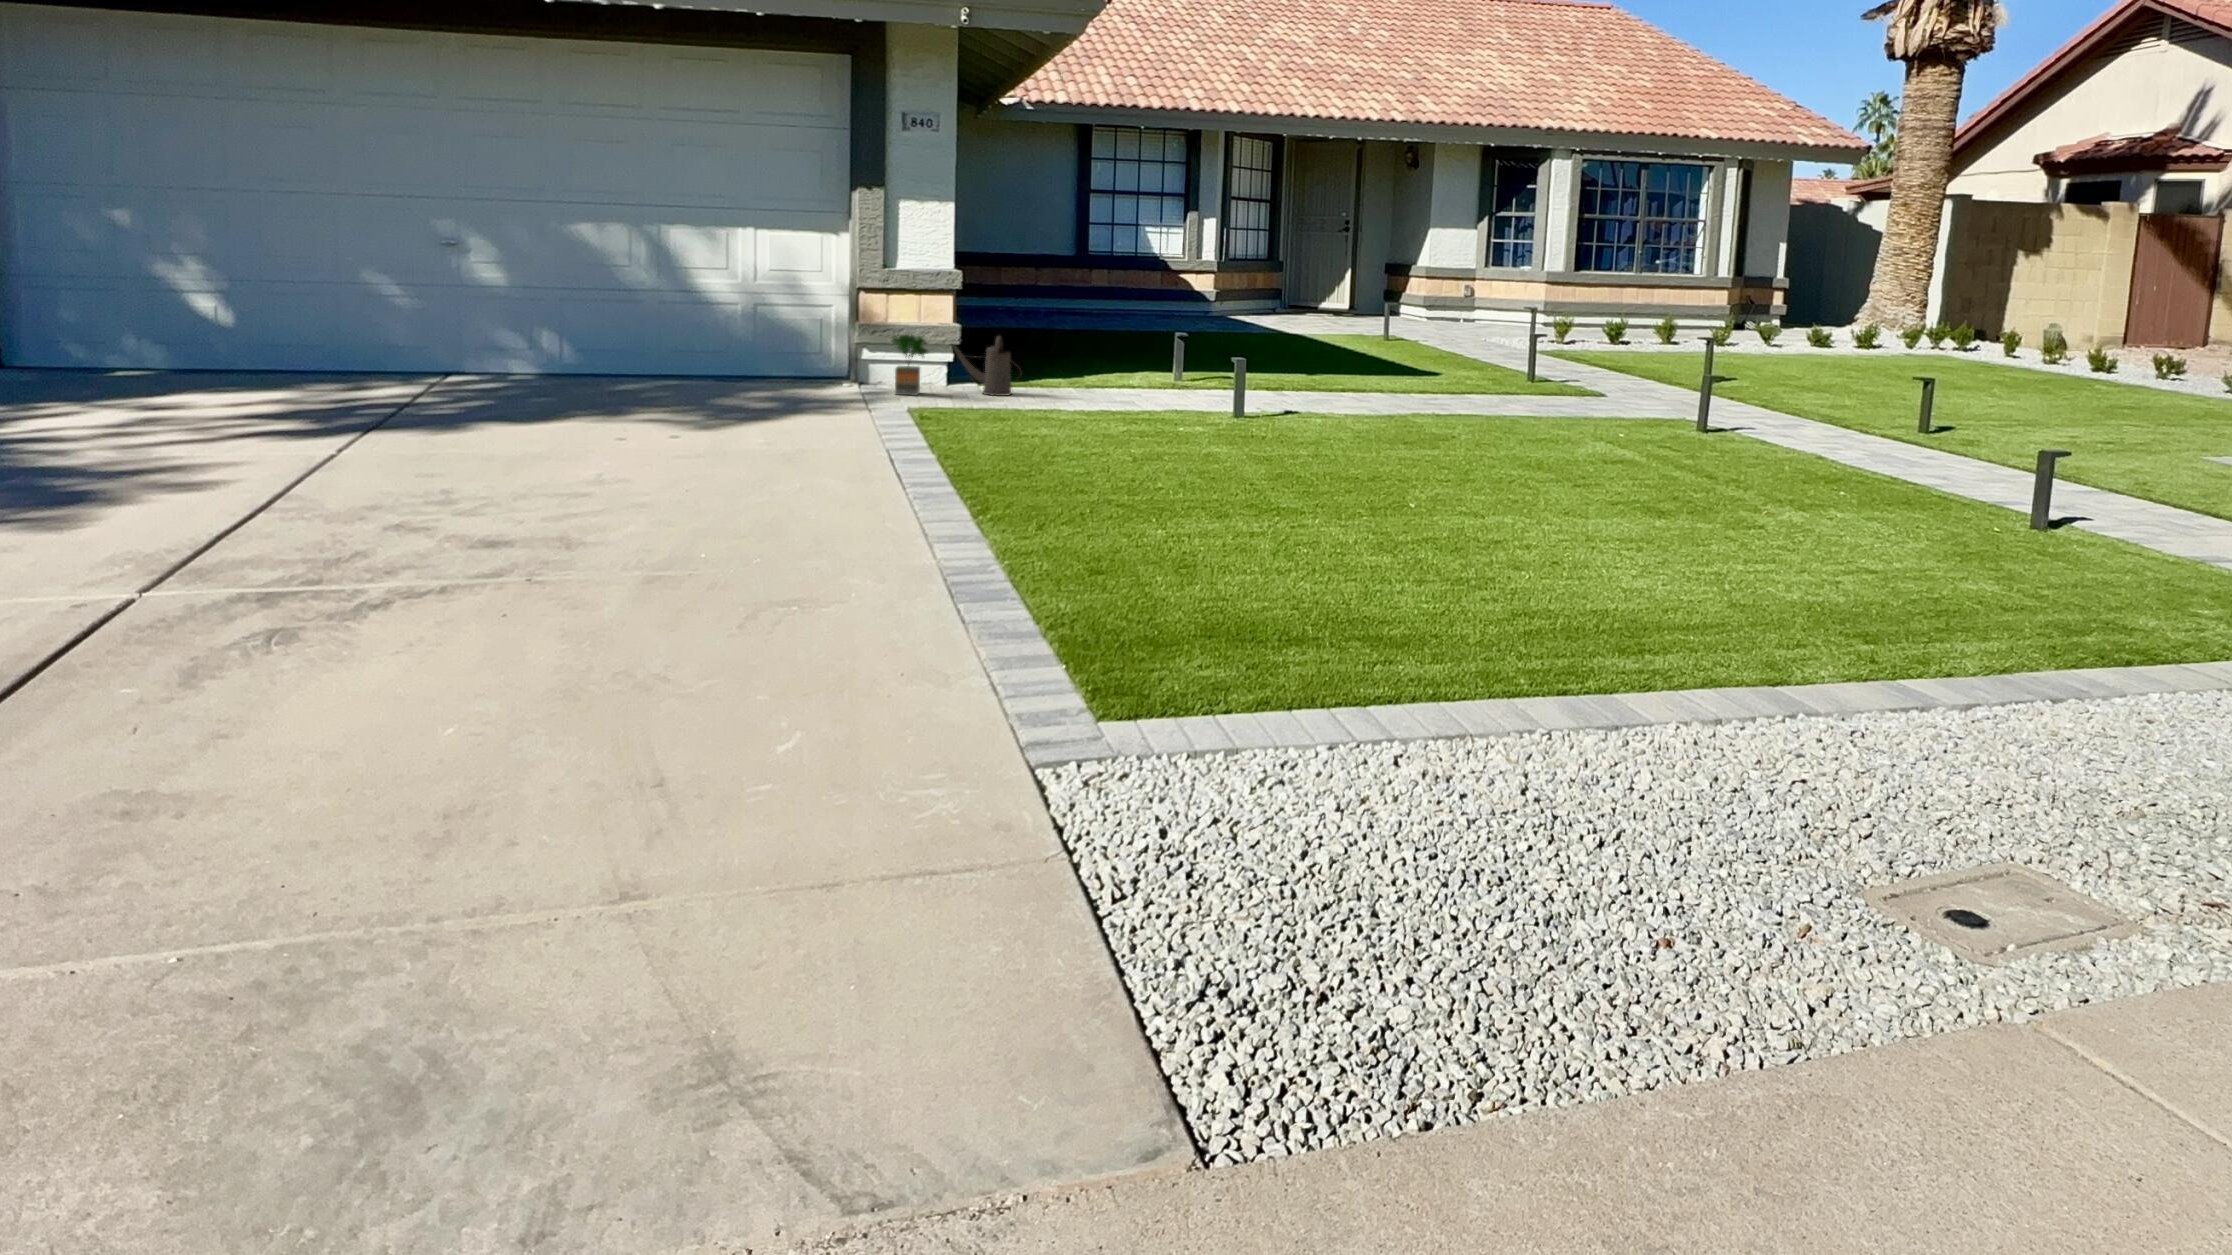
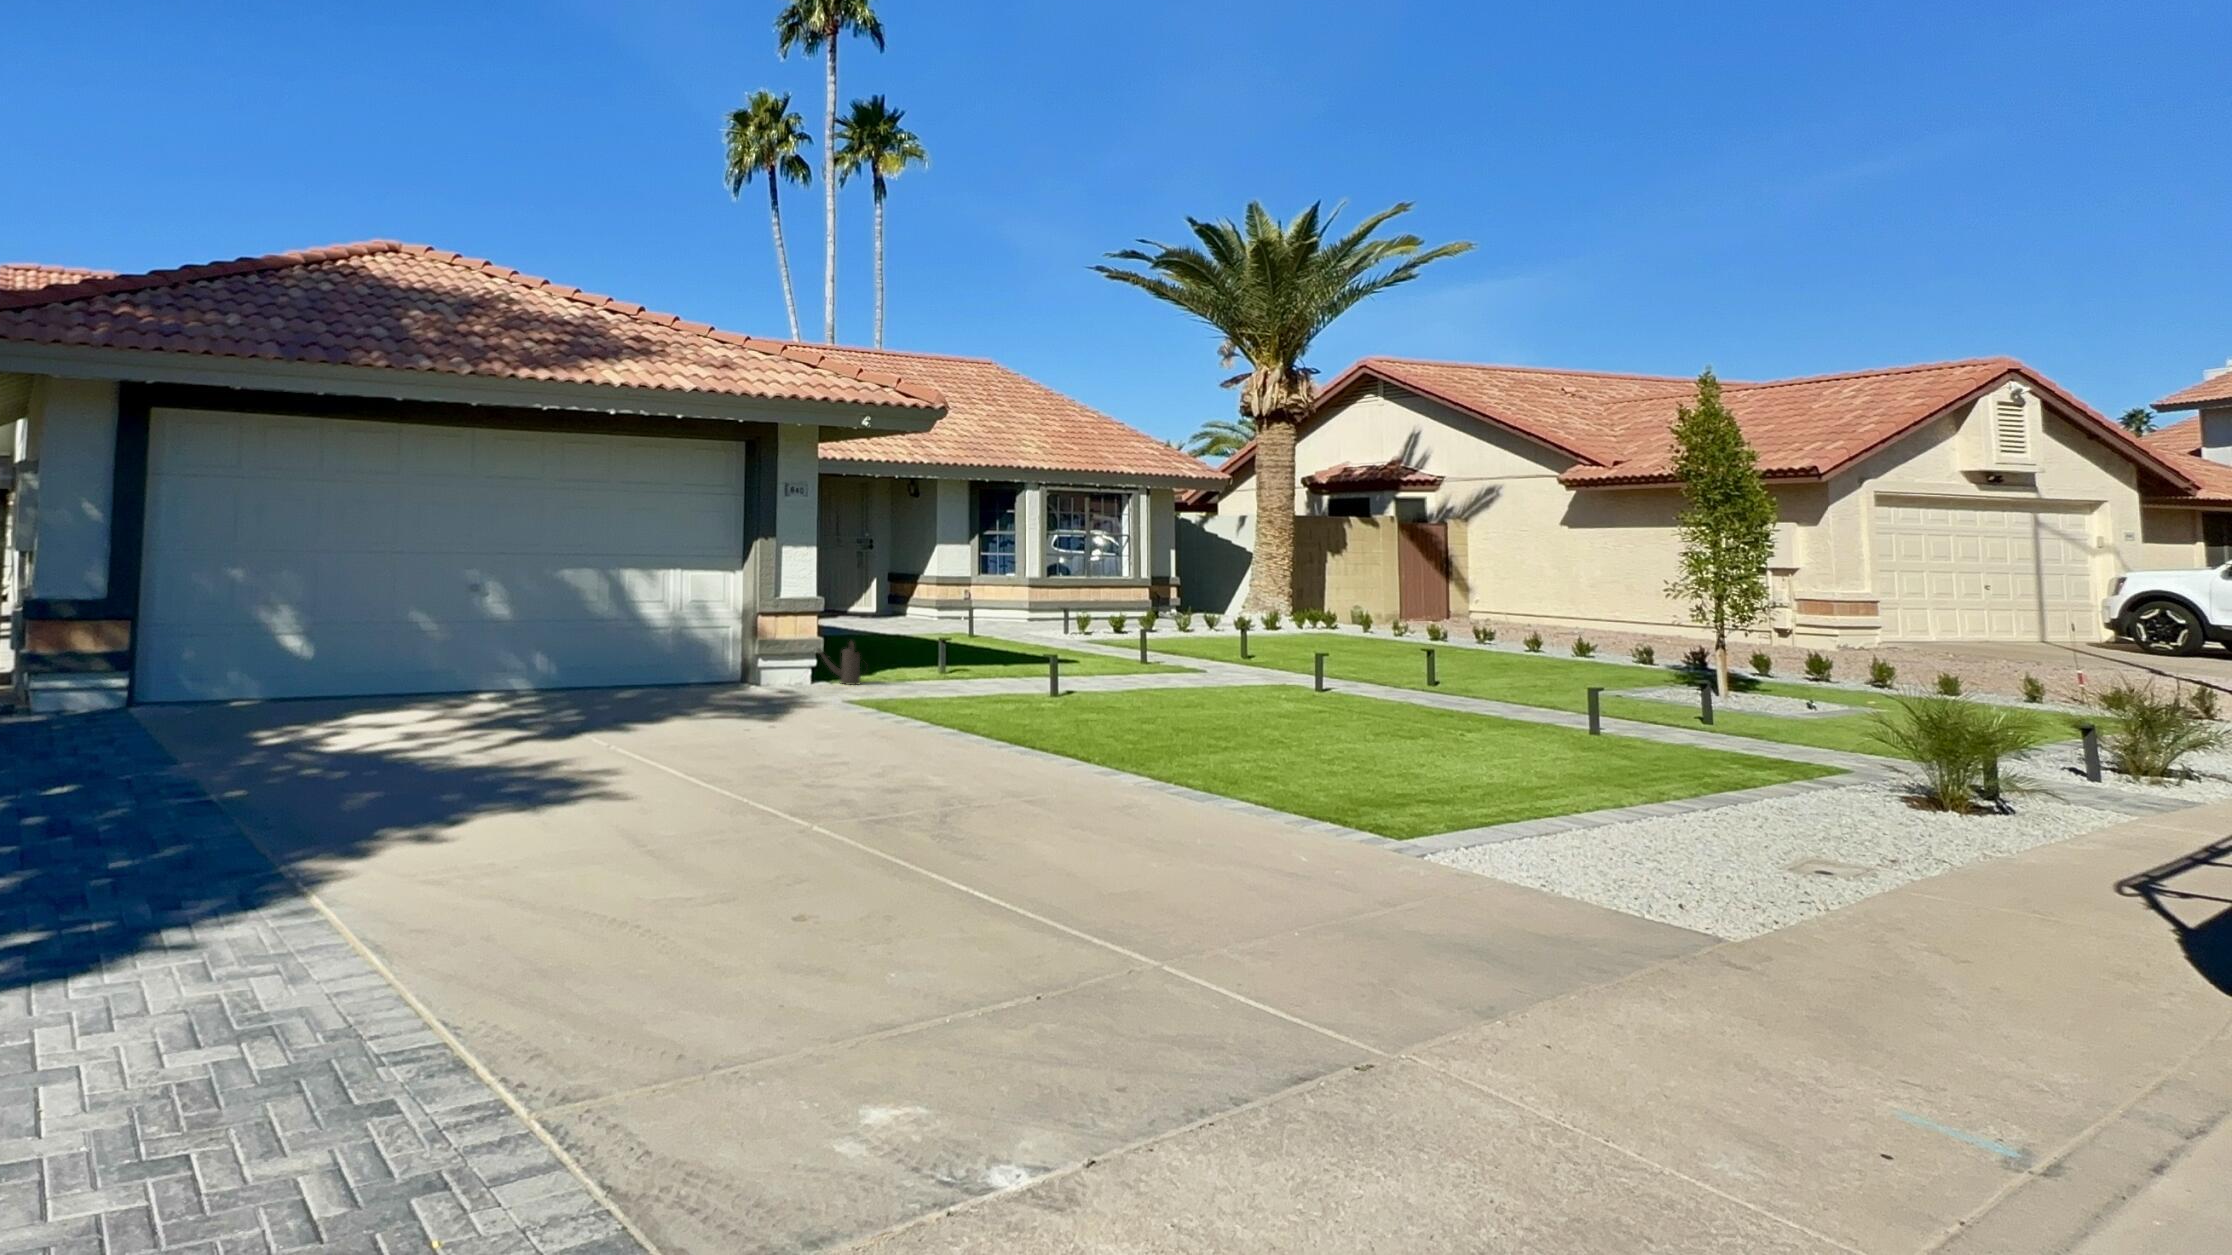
potted tree: present [891,335,929,395] -> none [784,642,816,688]

